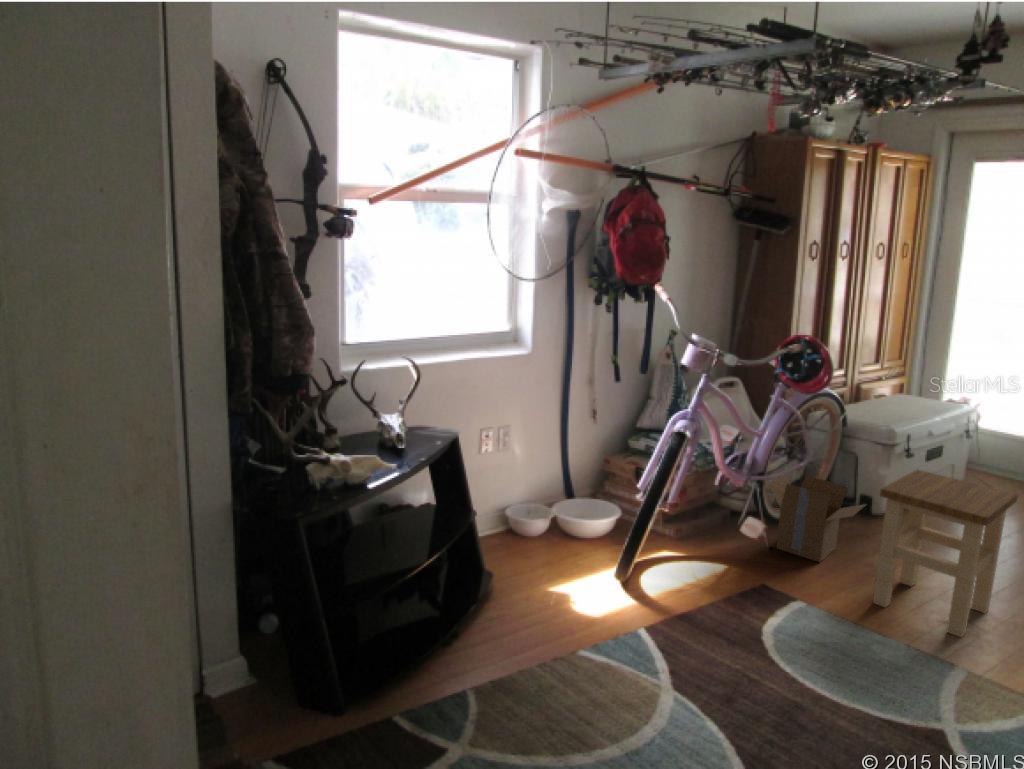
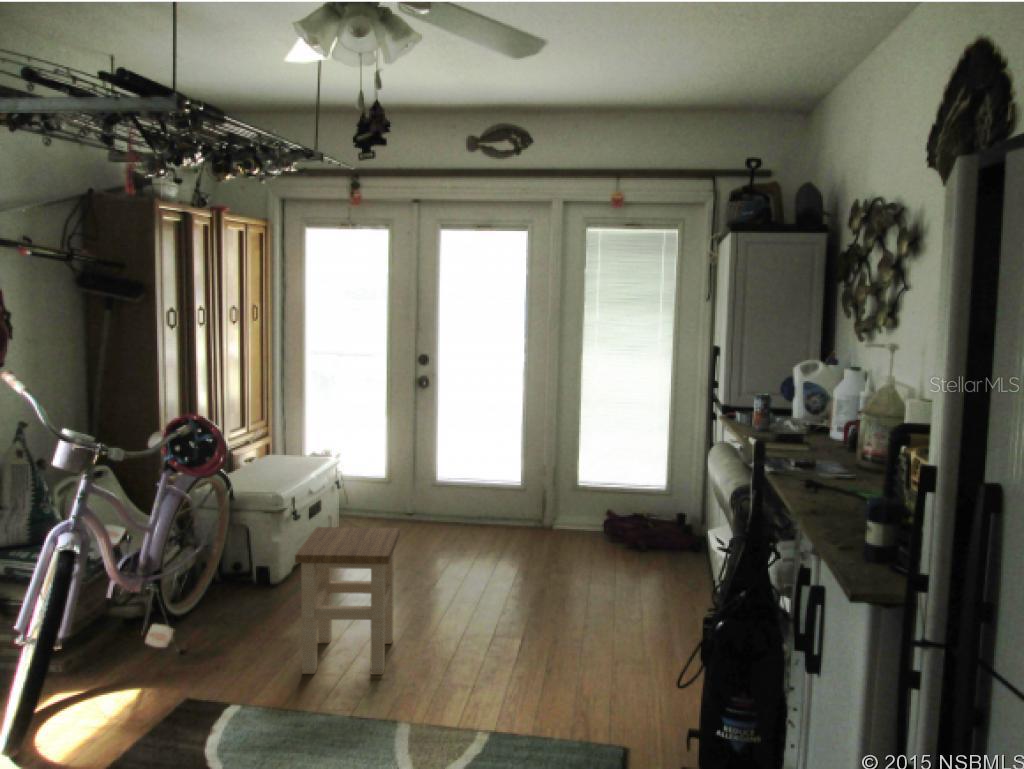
cardboard box: present [768,476,866,562] -> none [168,561,274,655]

